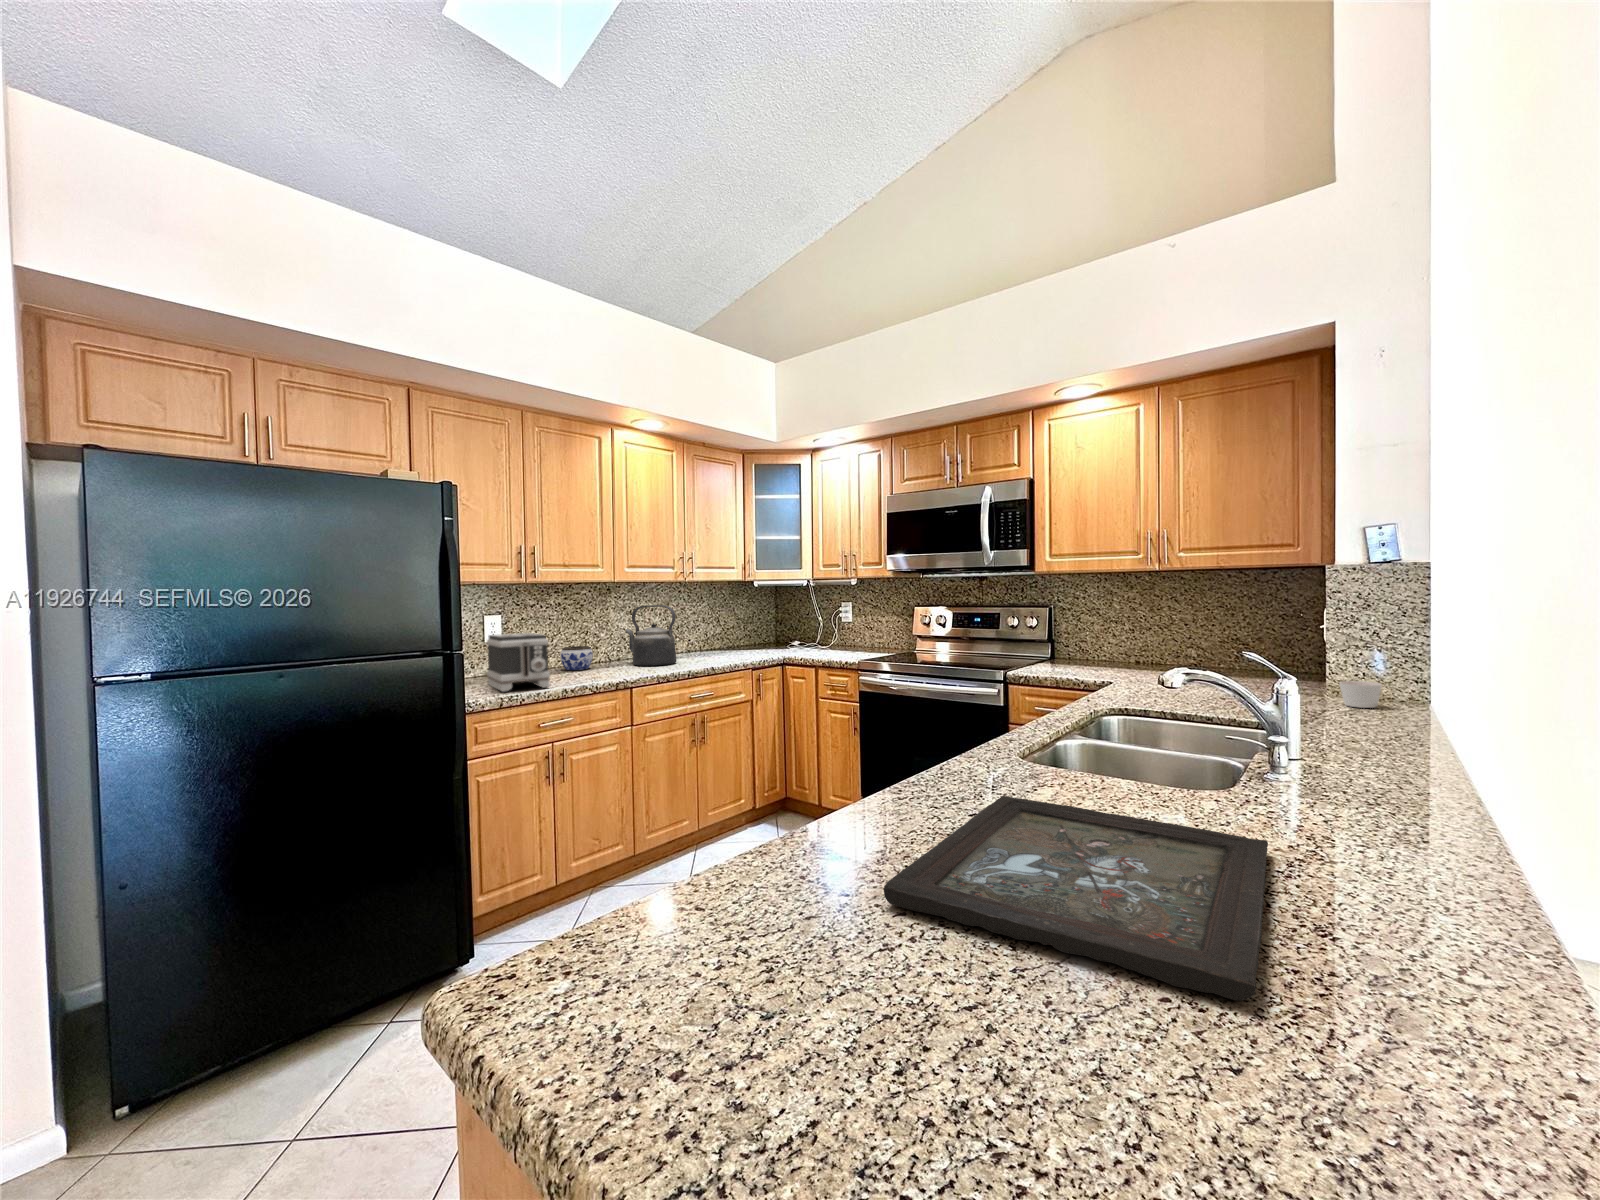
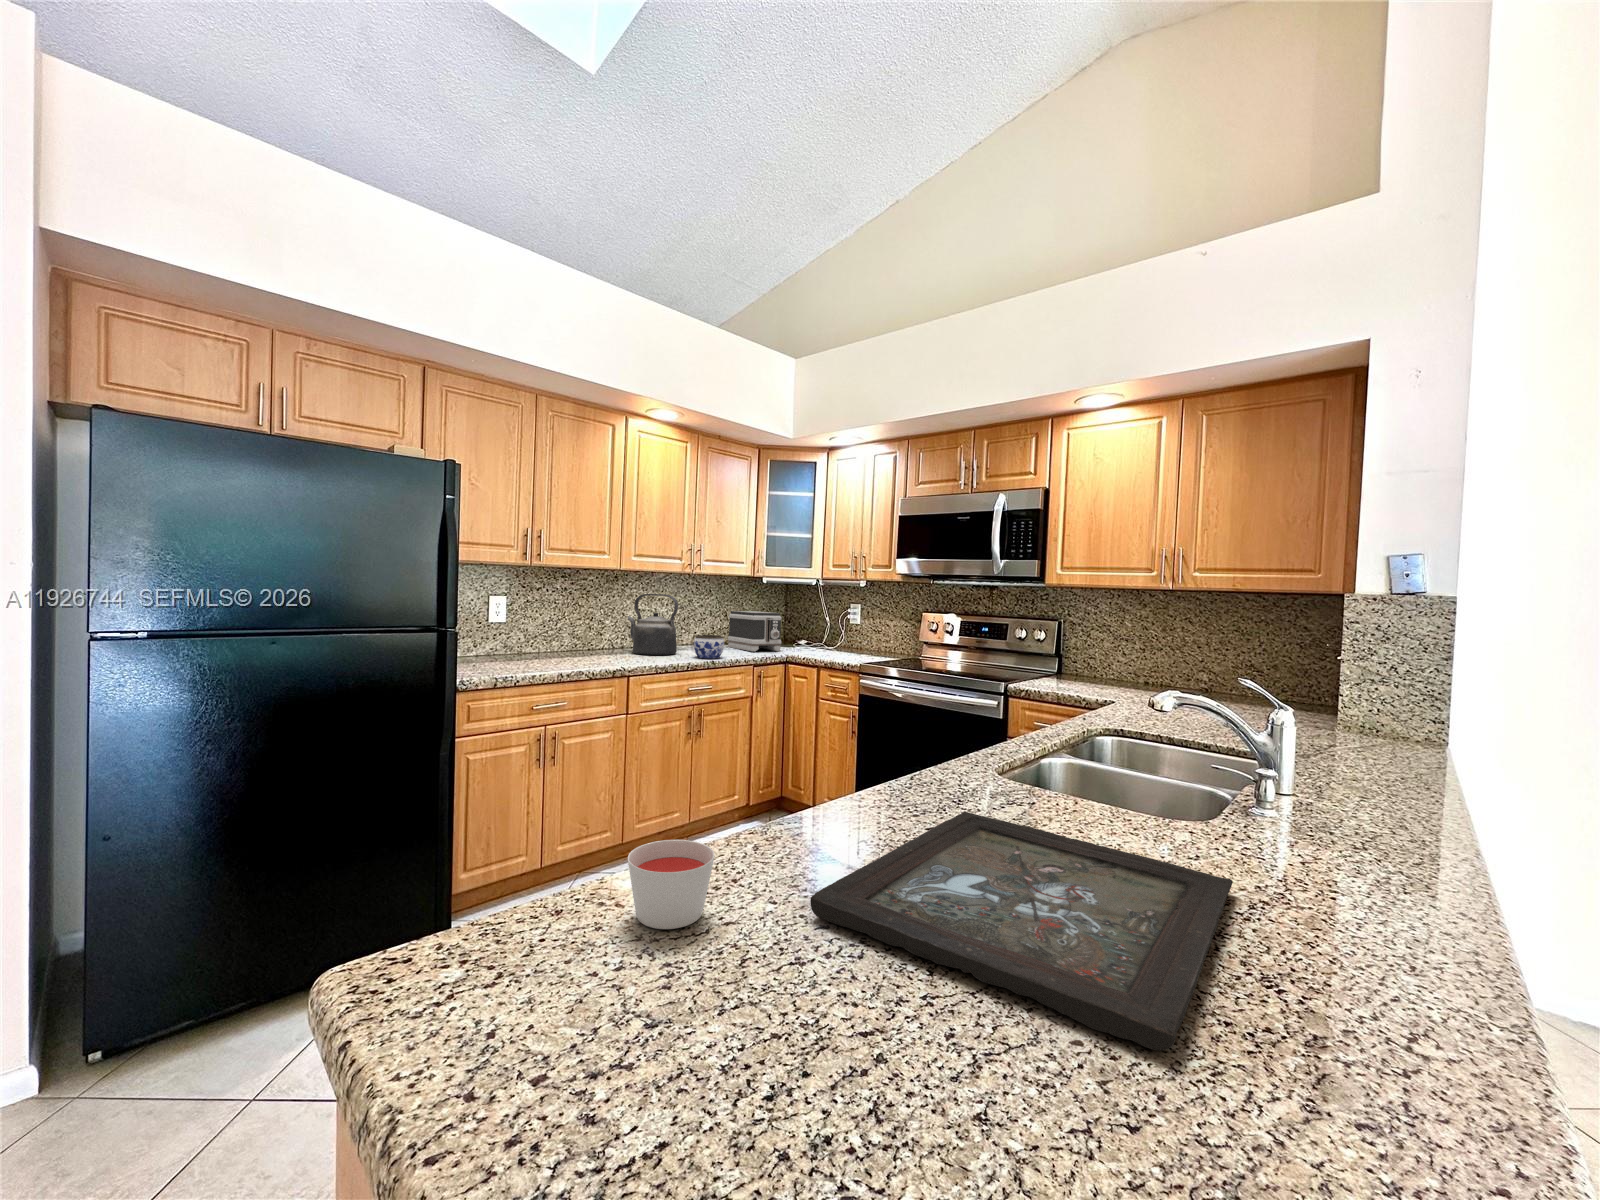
toaster: present [487,633,550,692] -> present [728,611,782,652]
jar: present [560,646,593,670] -> present [694,635,724,659]
candle: present [1339,681,1382,708] -> present [628,840,714,929]

